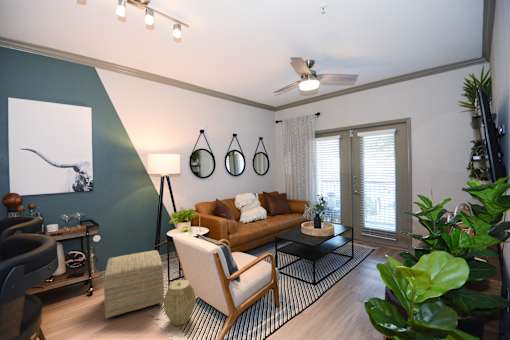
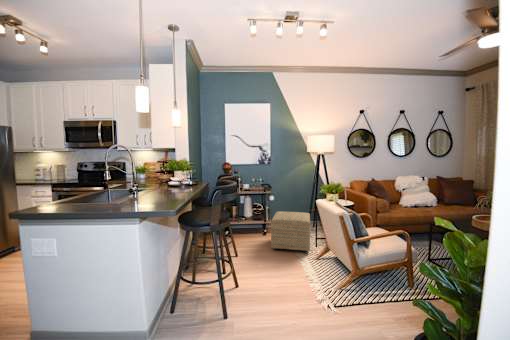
woven basket: present [164,280,196,325] -> none [306,236,331,268]

